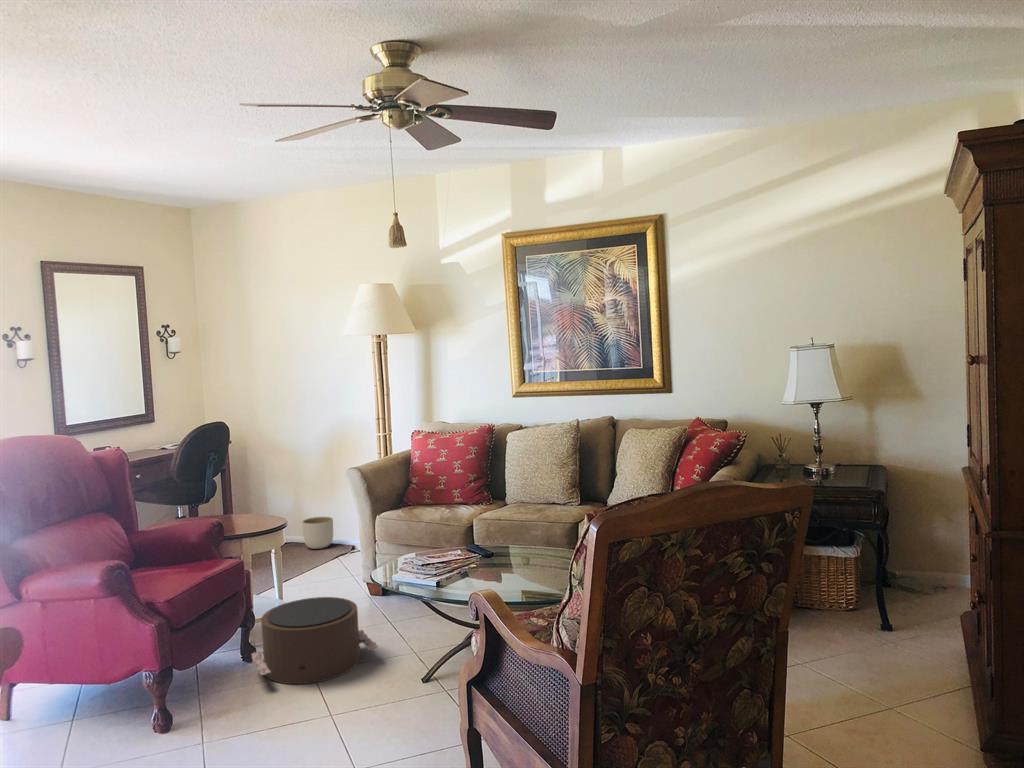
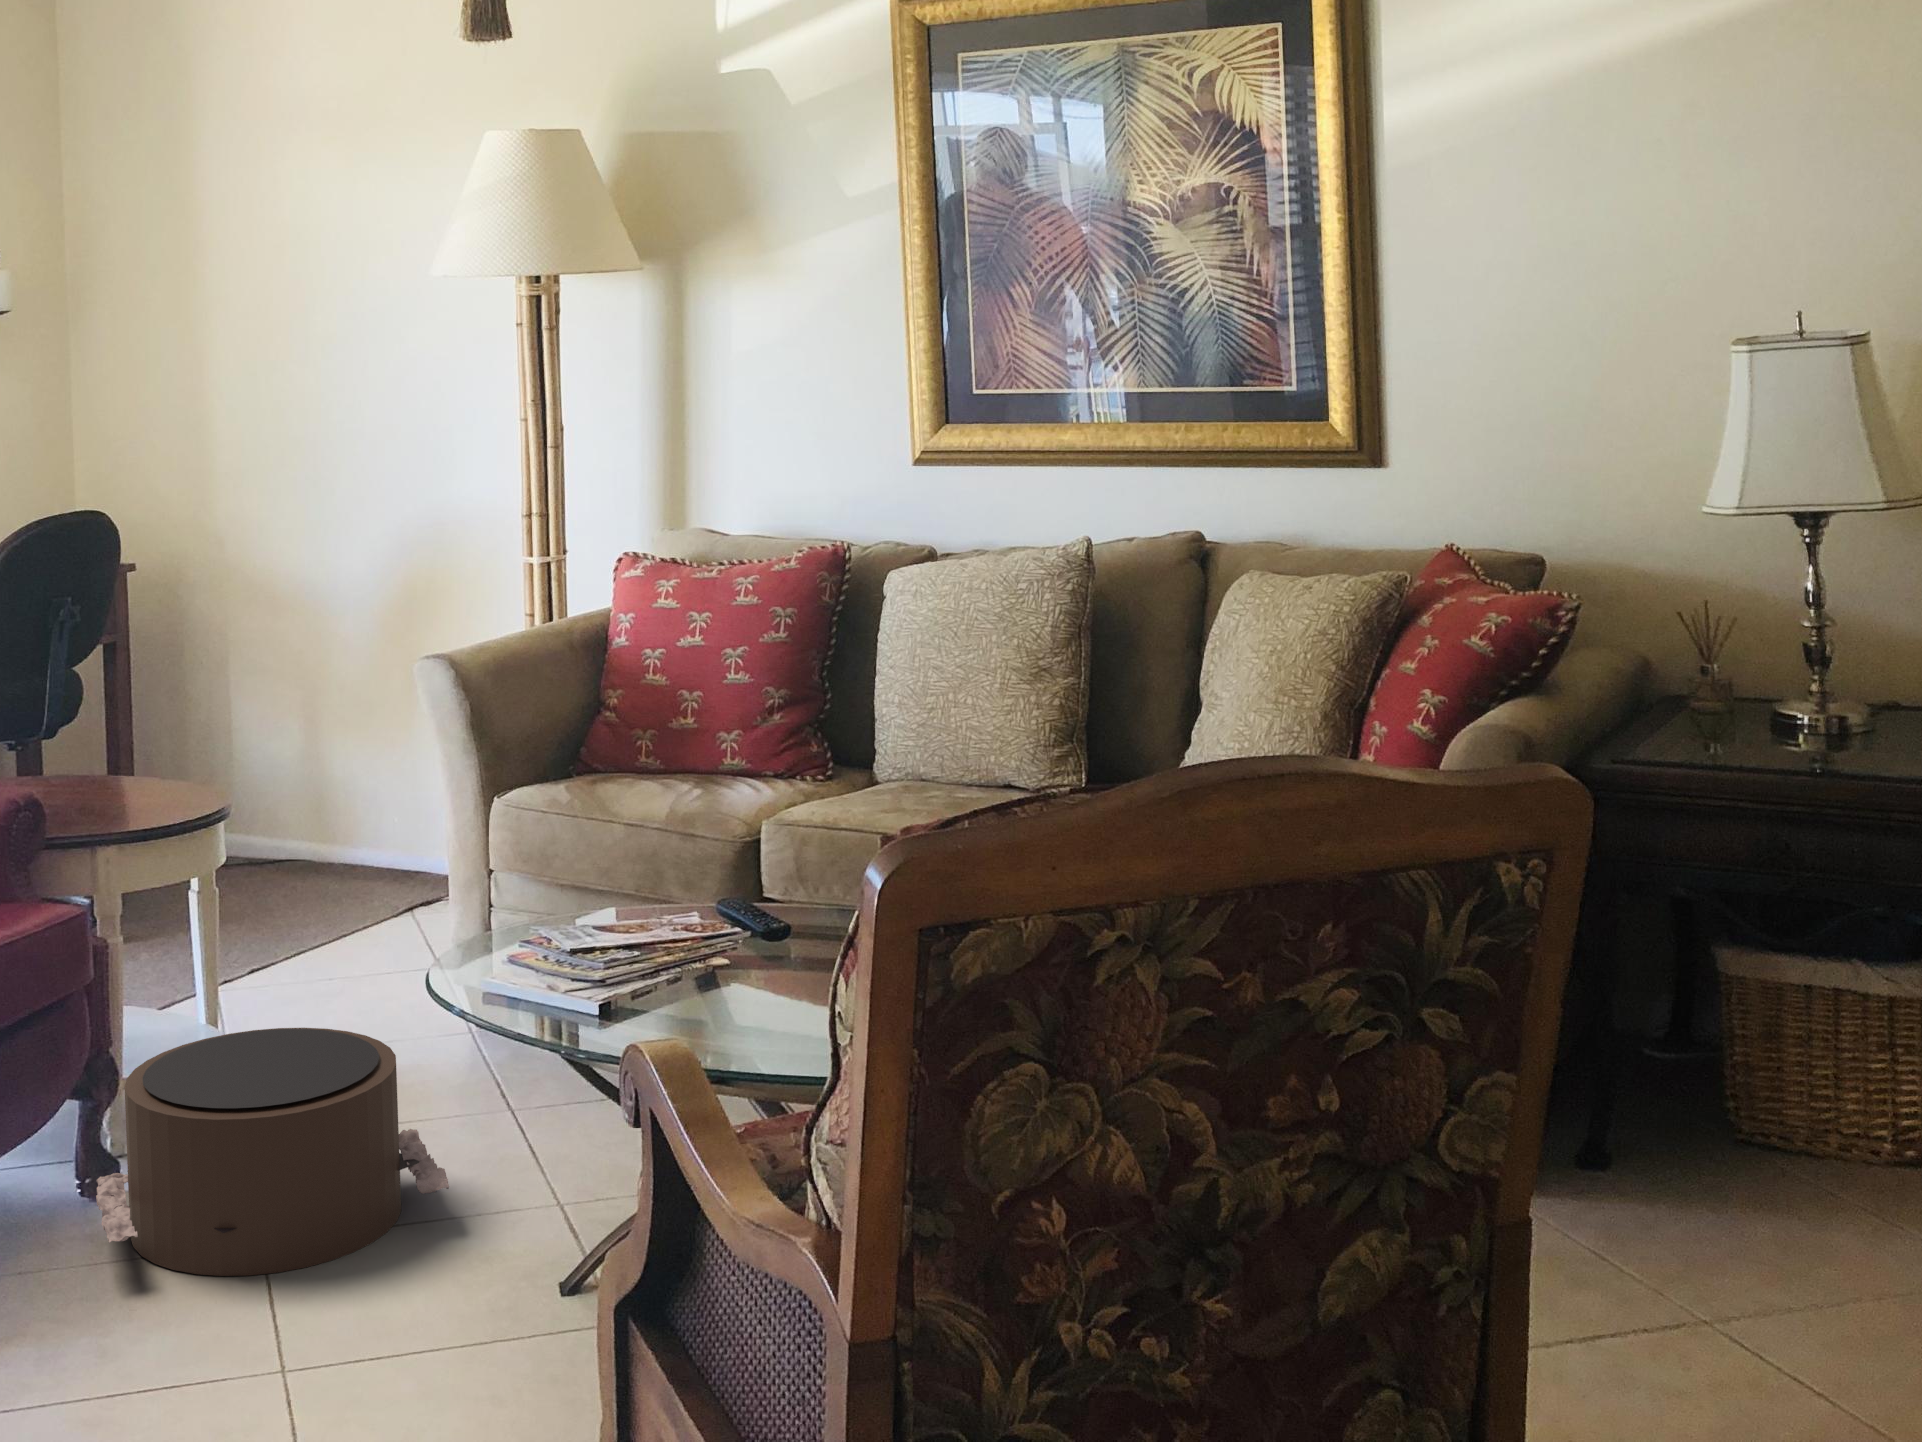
planter: present [302,517,333,549] -> none [315,792,401,884]

